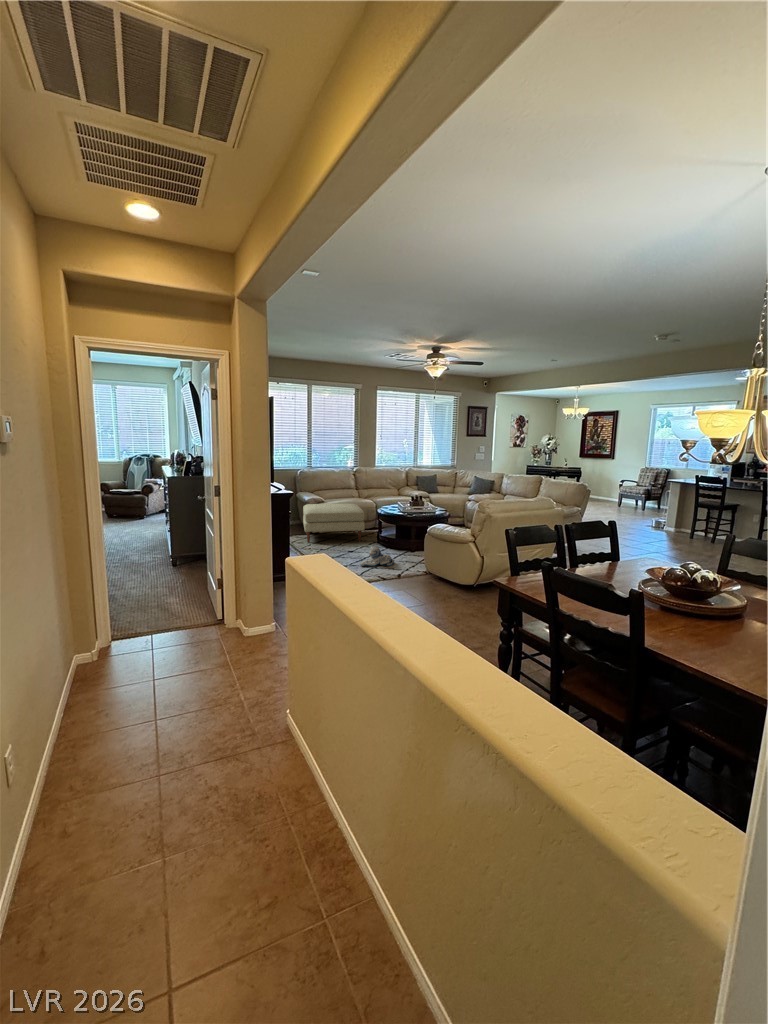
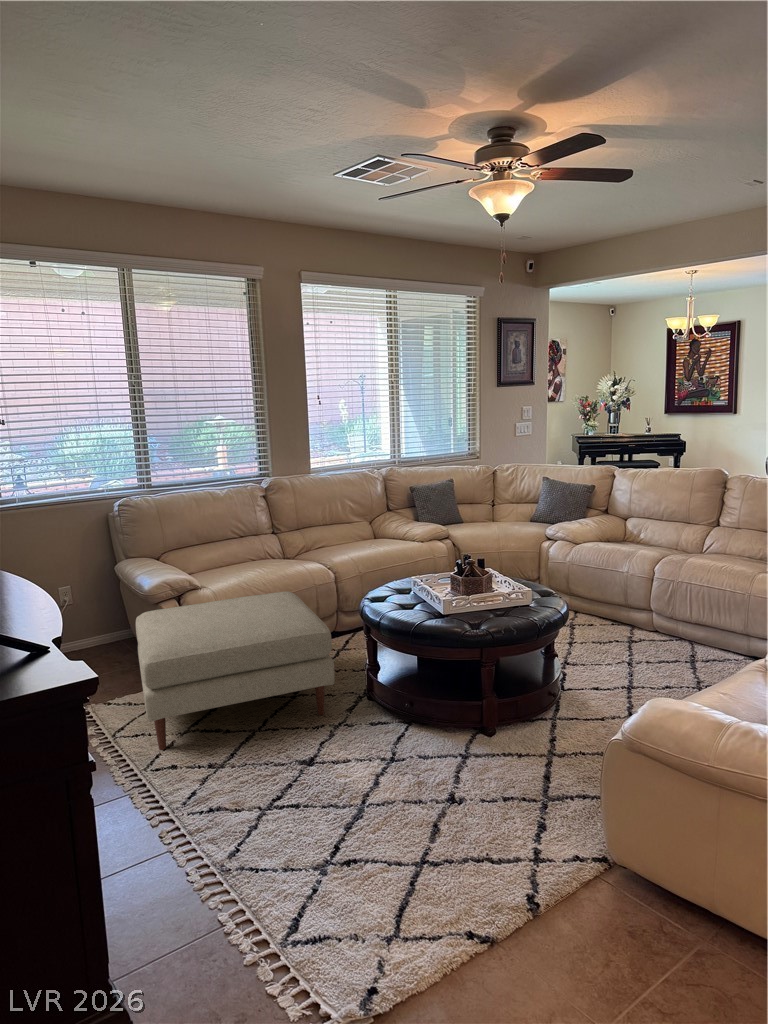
plush toy: present [360,545,394,566] -> none [384,814,500,913]

